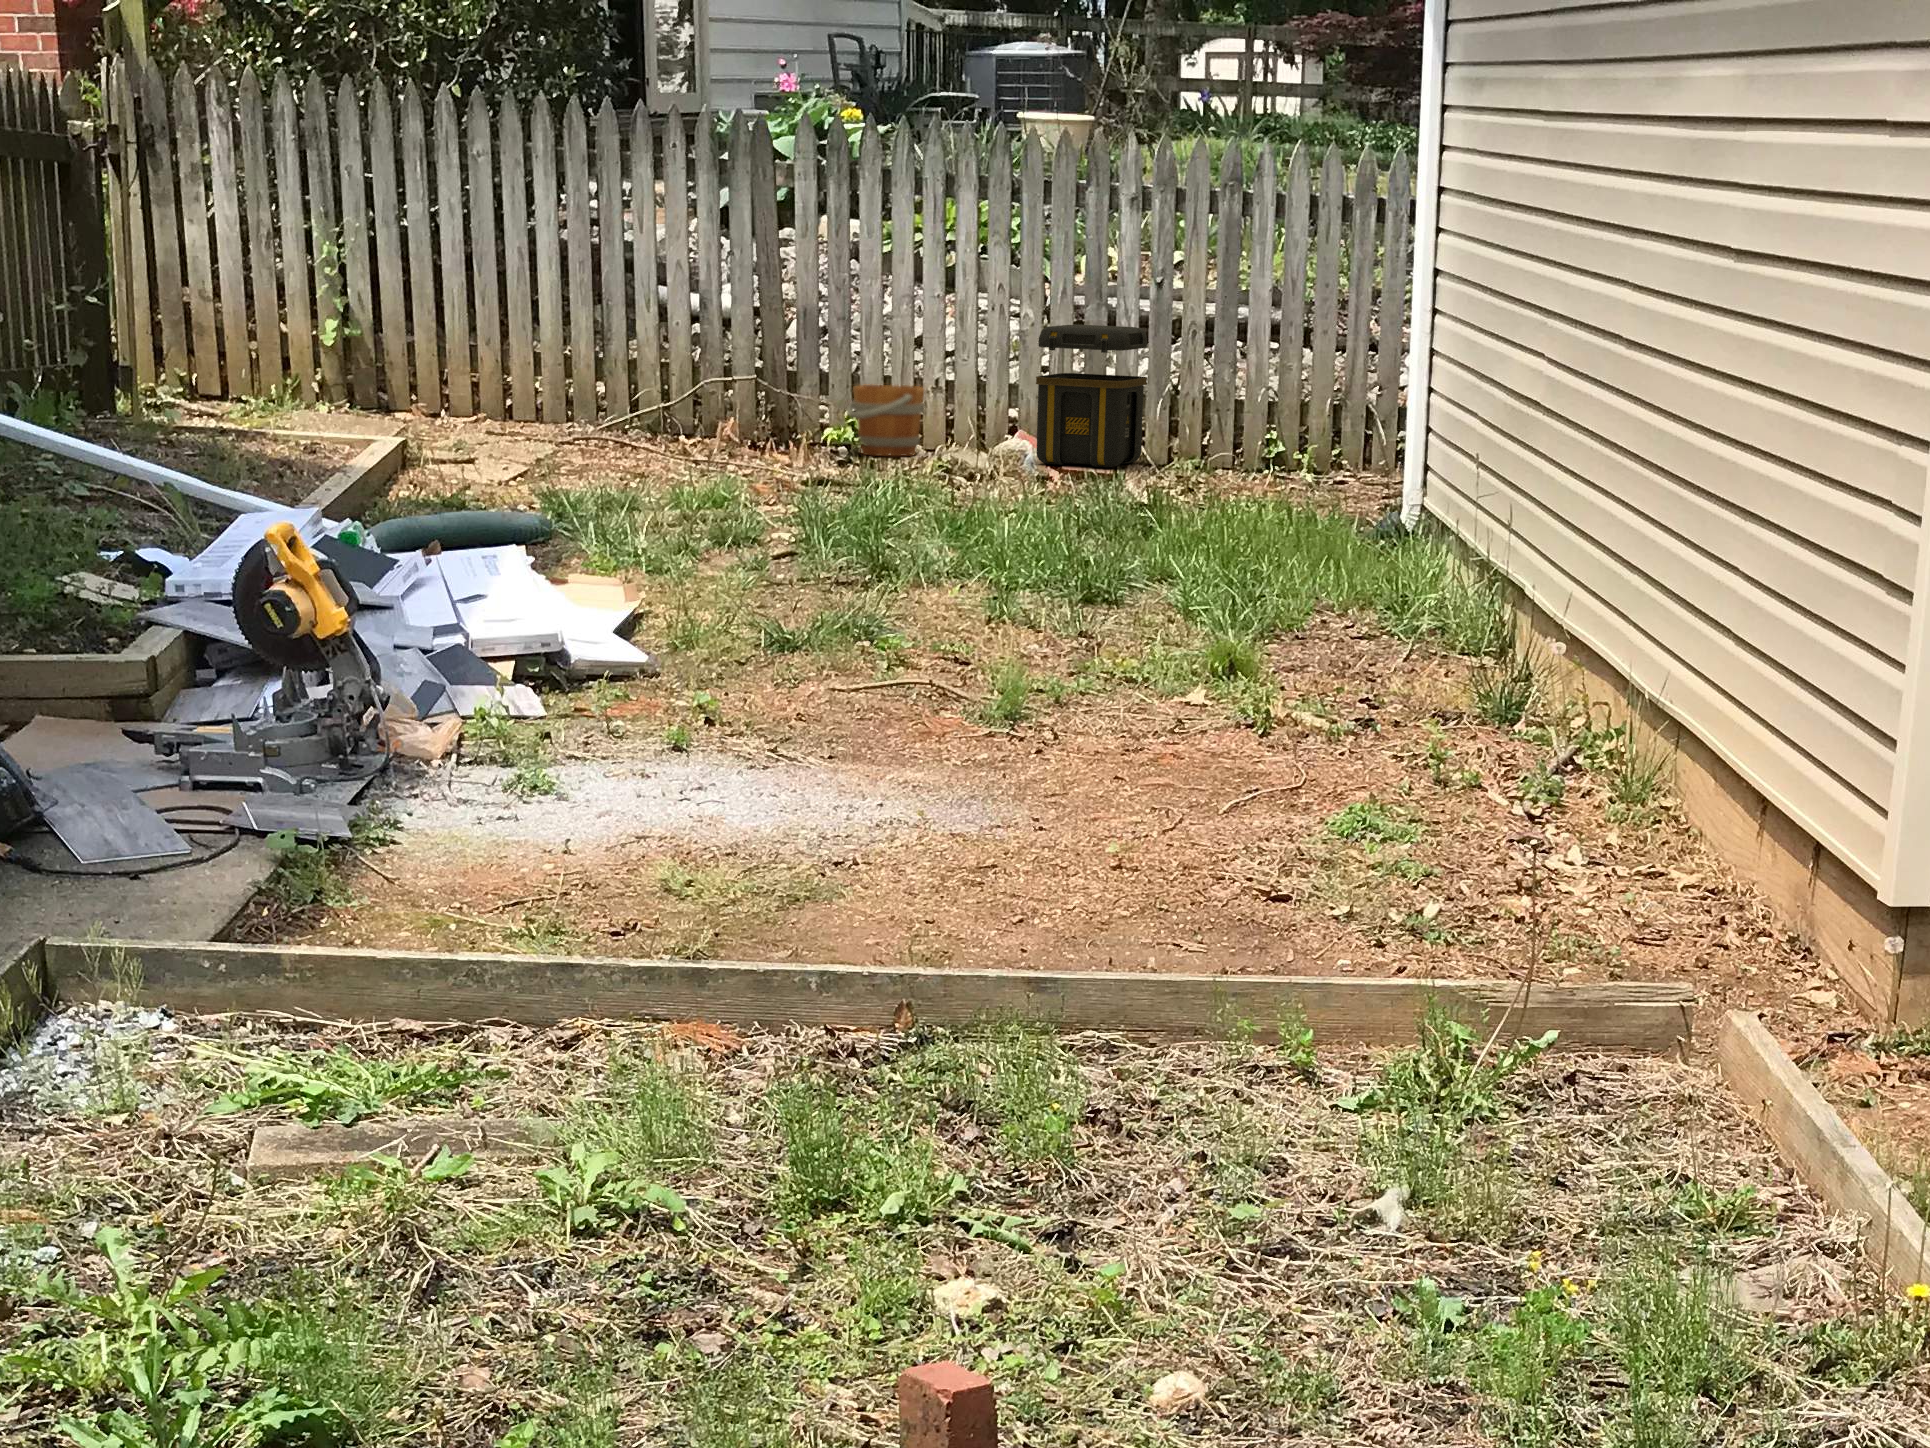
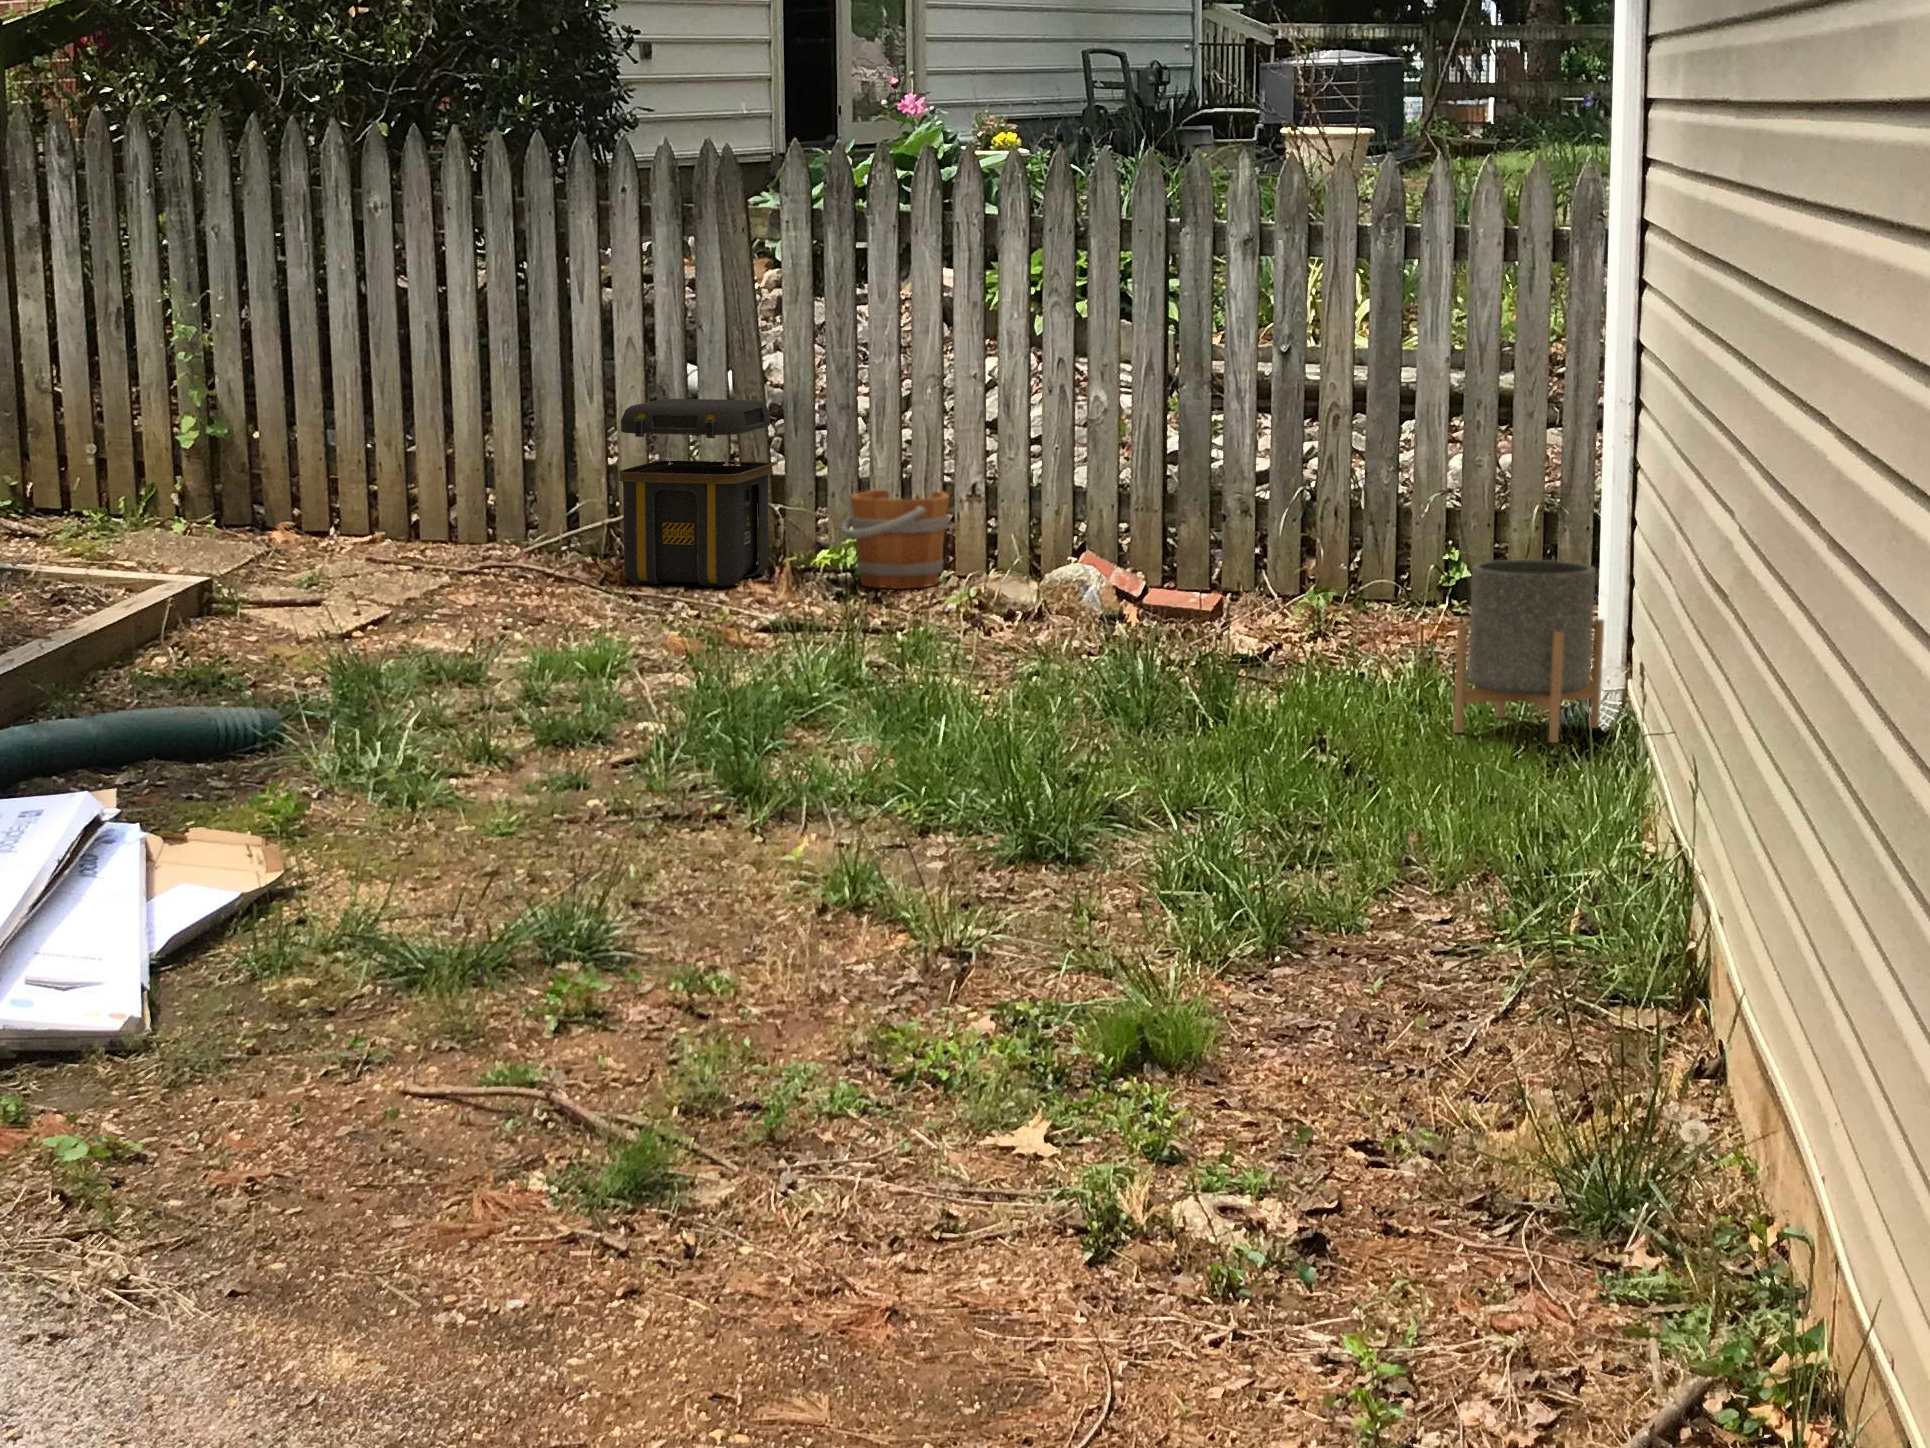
toolbox: present [1036,324,1147,467] -> present [619,399,773,587]
planter: none [1319,412,1409,528] -> present [1453,560,1604,743]

